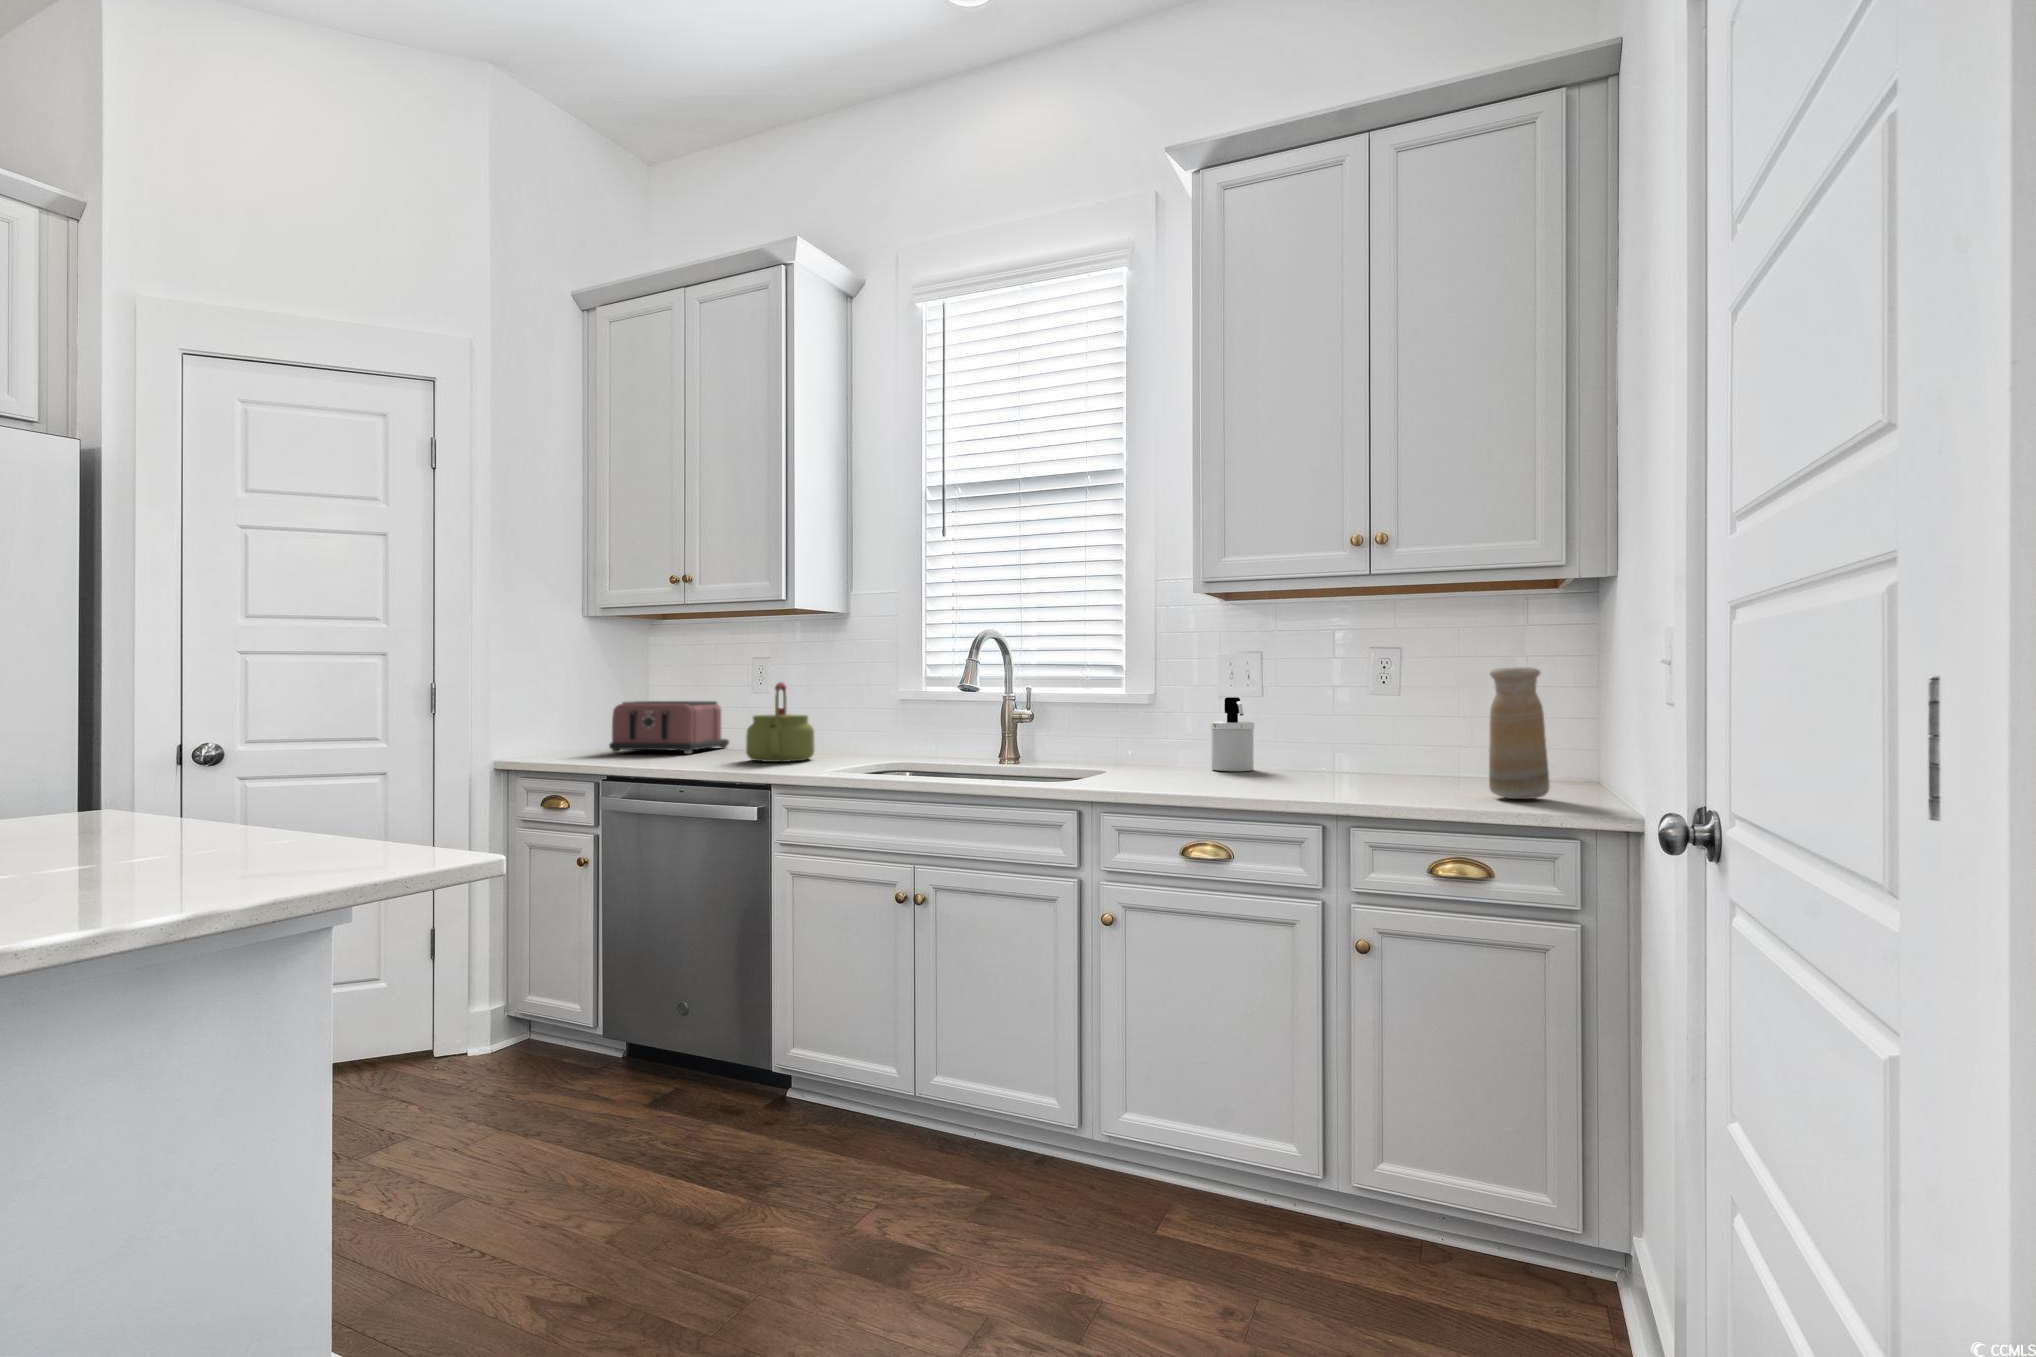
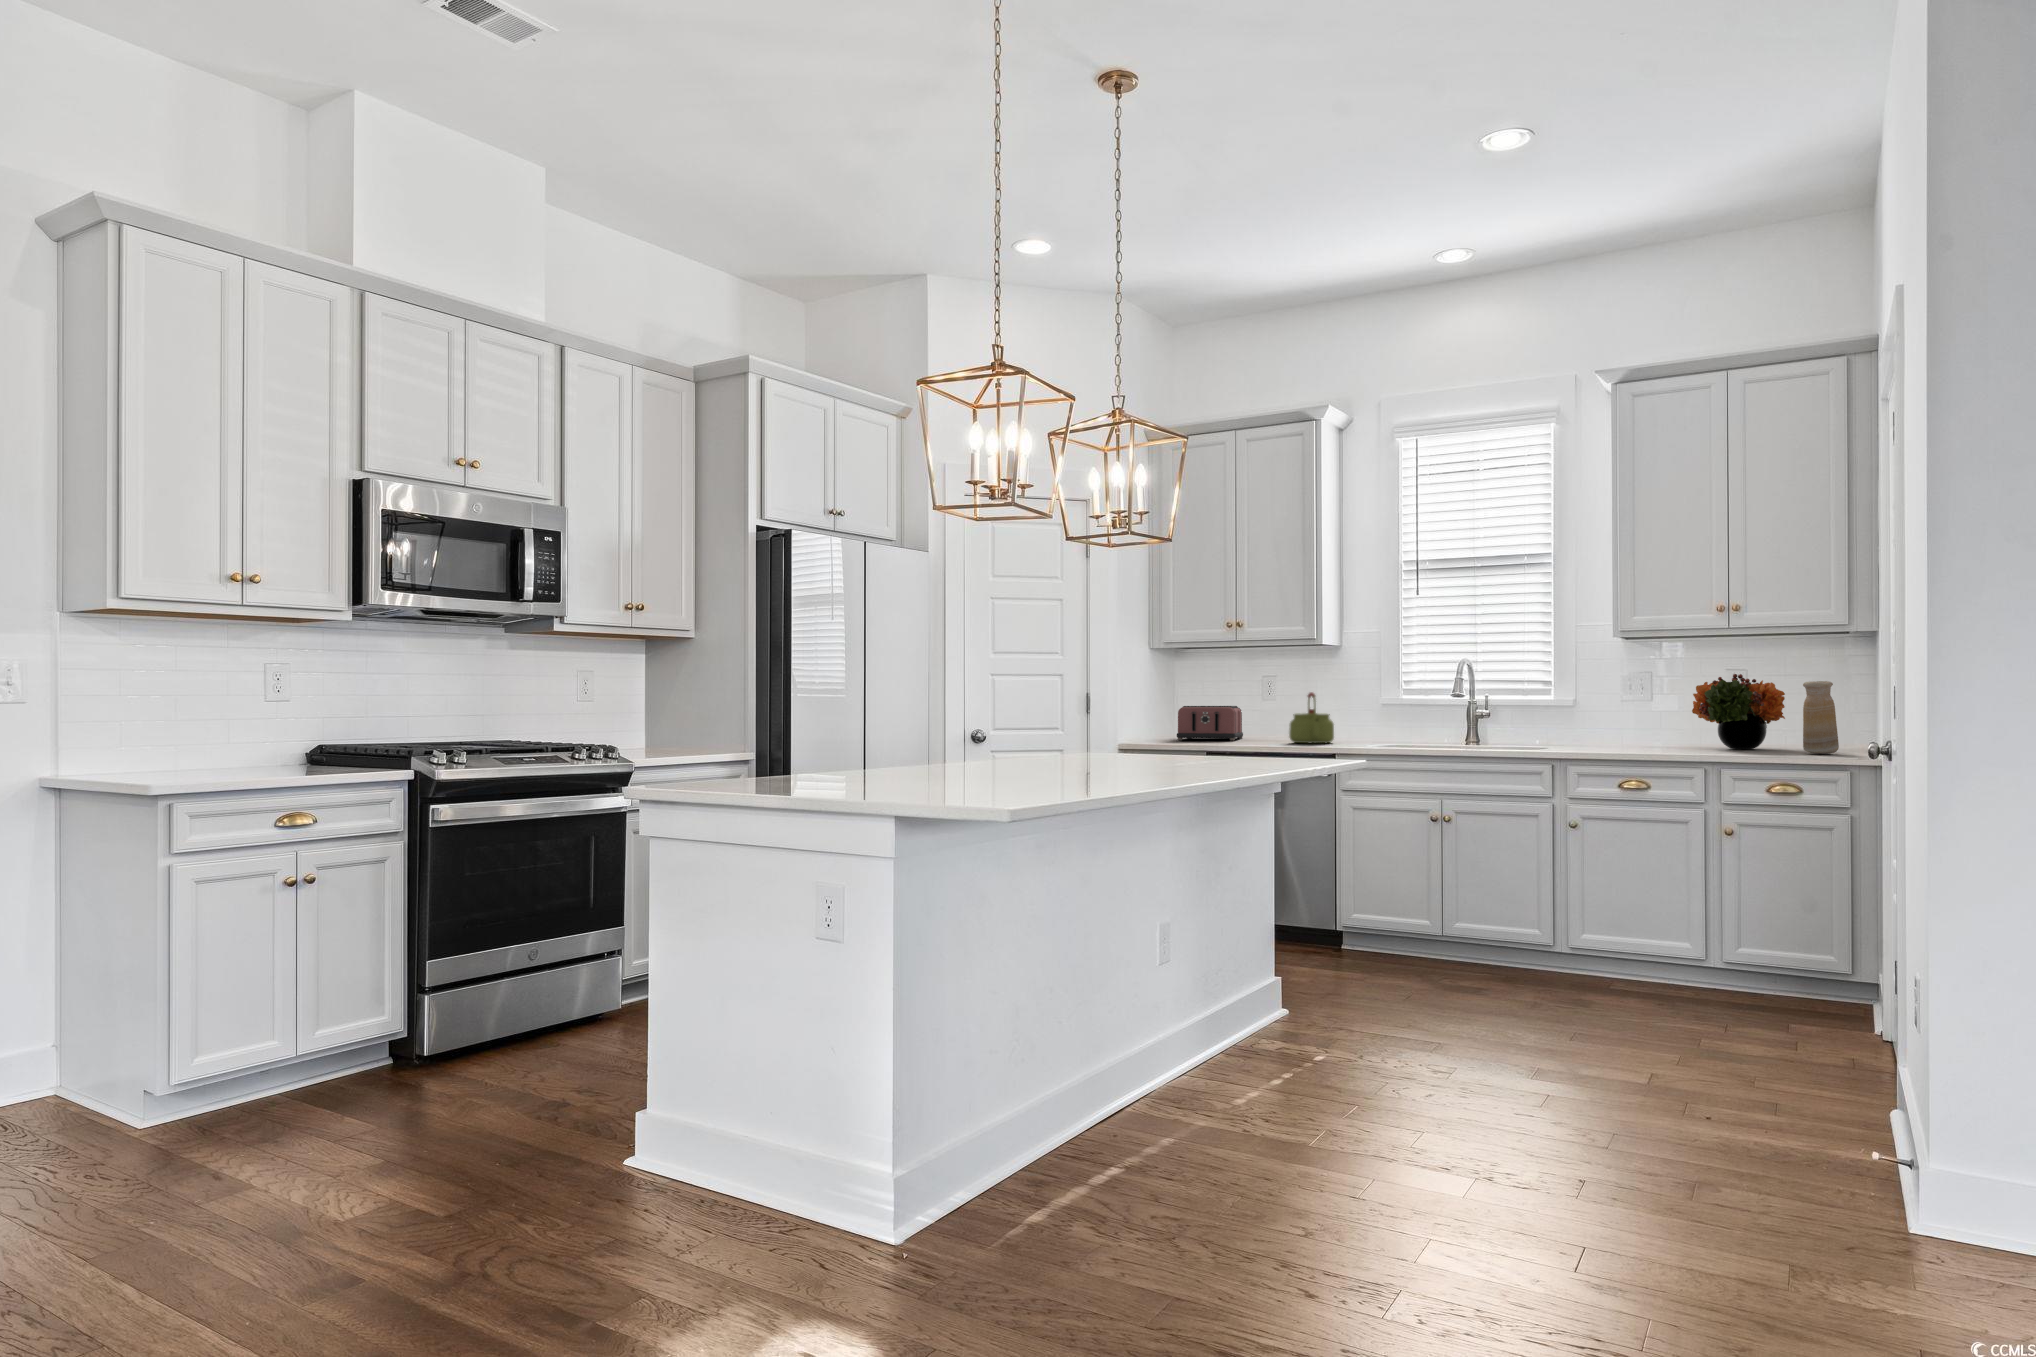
flower arrangement: none [1312,655,1462,782] -> present [1692,674,1785,749]
soap dispenser: present [1210,697,1255,771] -> none [1618,700,1649,746]

